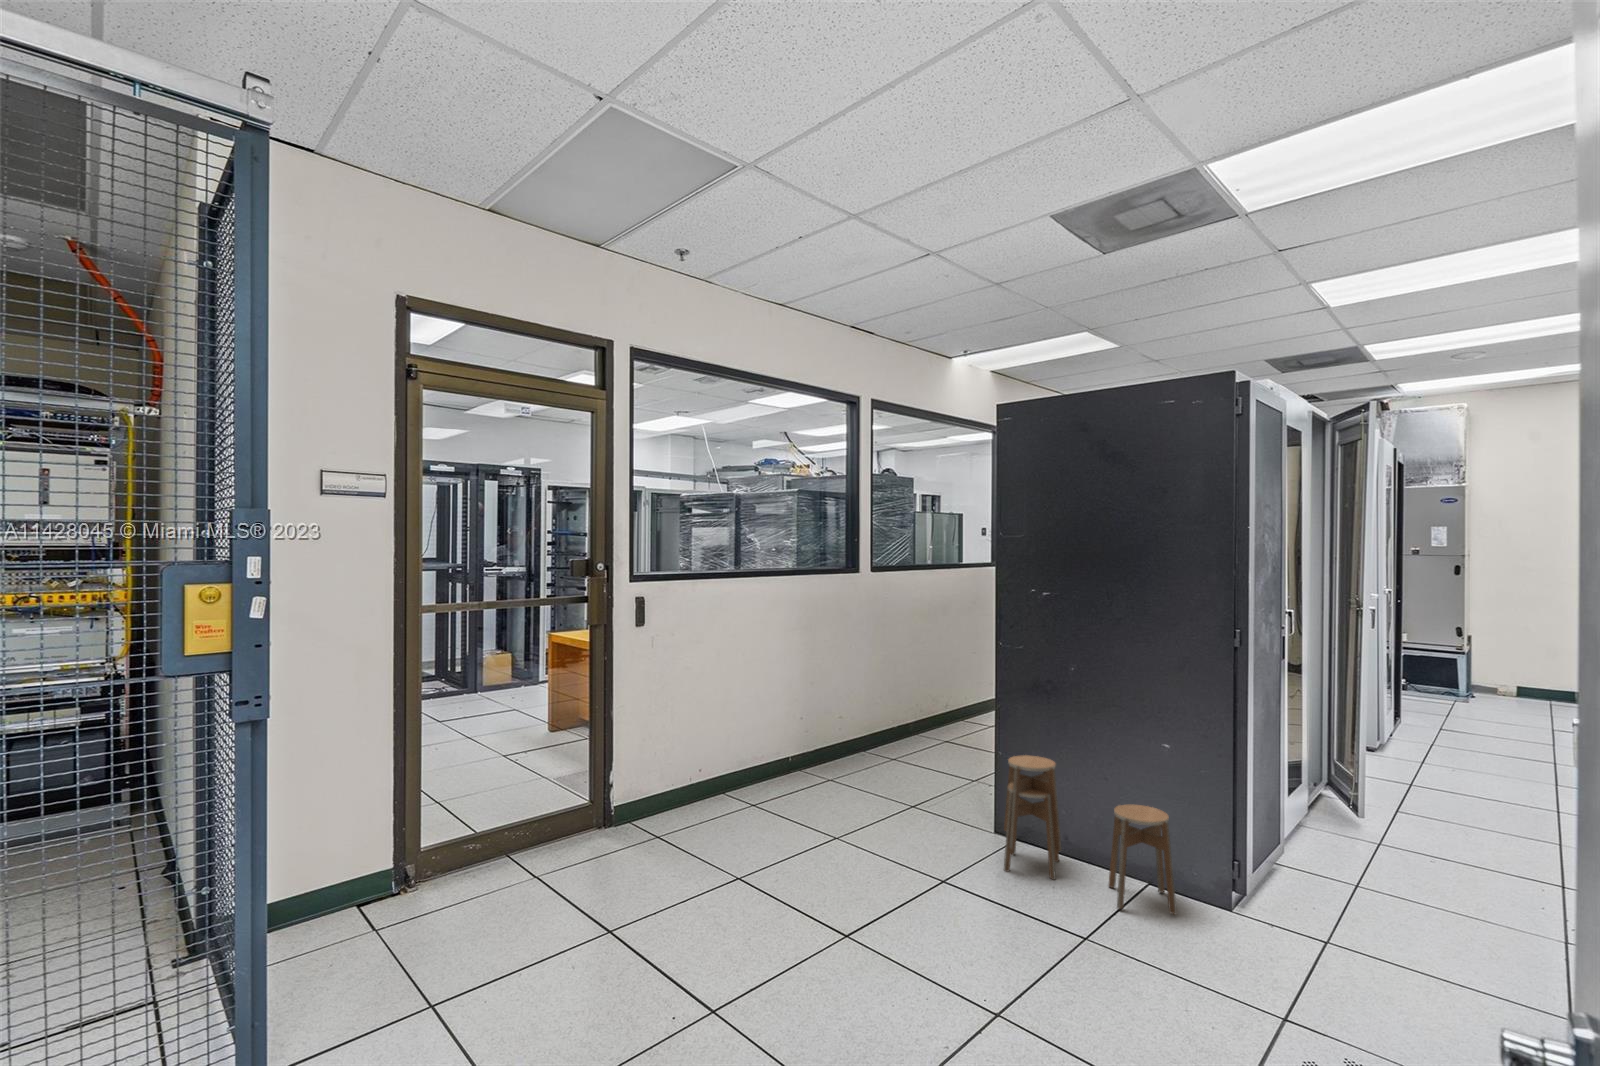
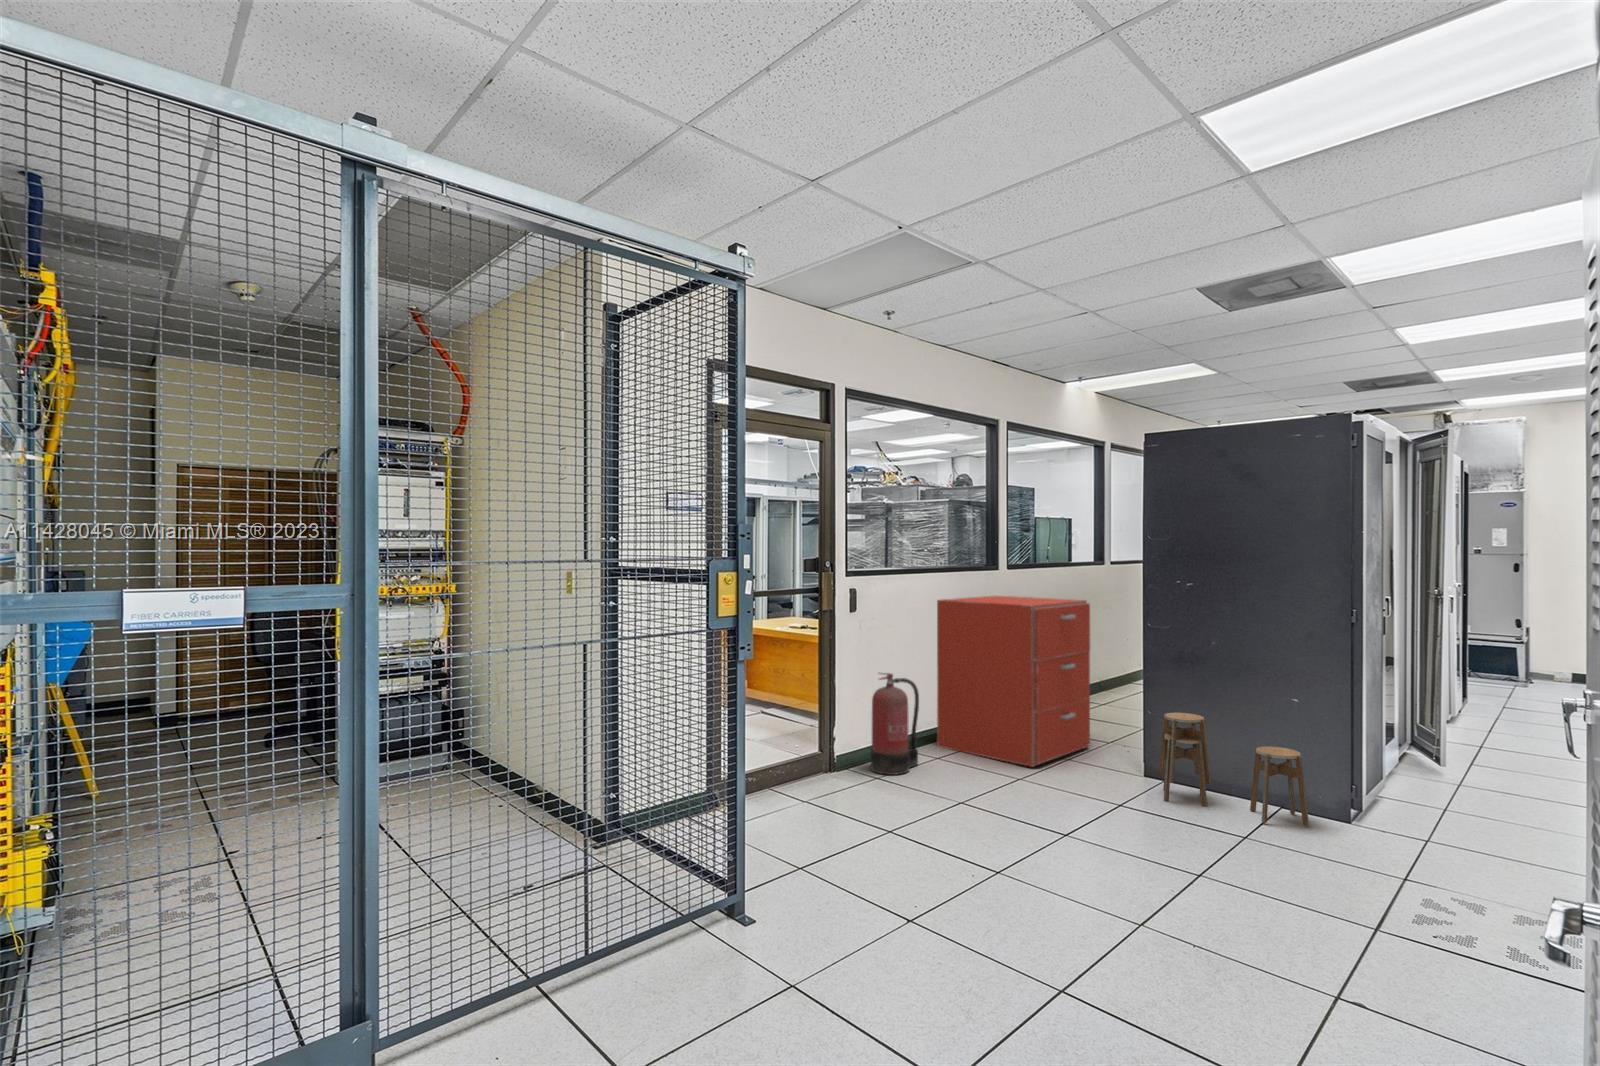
filing cabinet: none [765,602,947,817] -> present [937,596,1090,767]
fire extinguisher: none [660,701,726,829] -> present [871,673,919,775]

